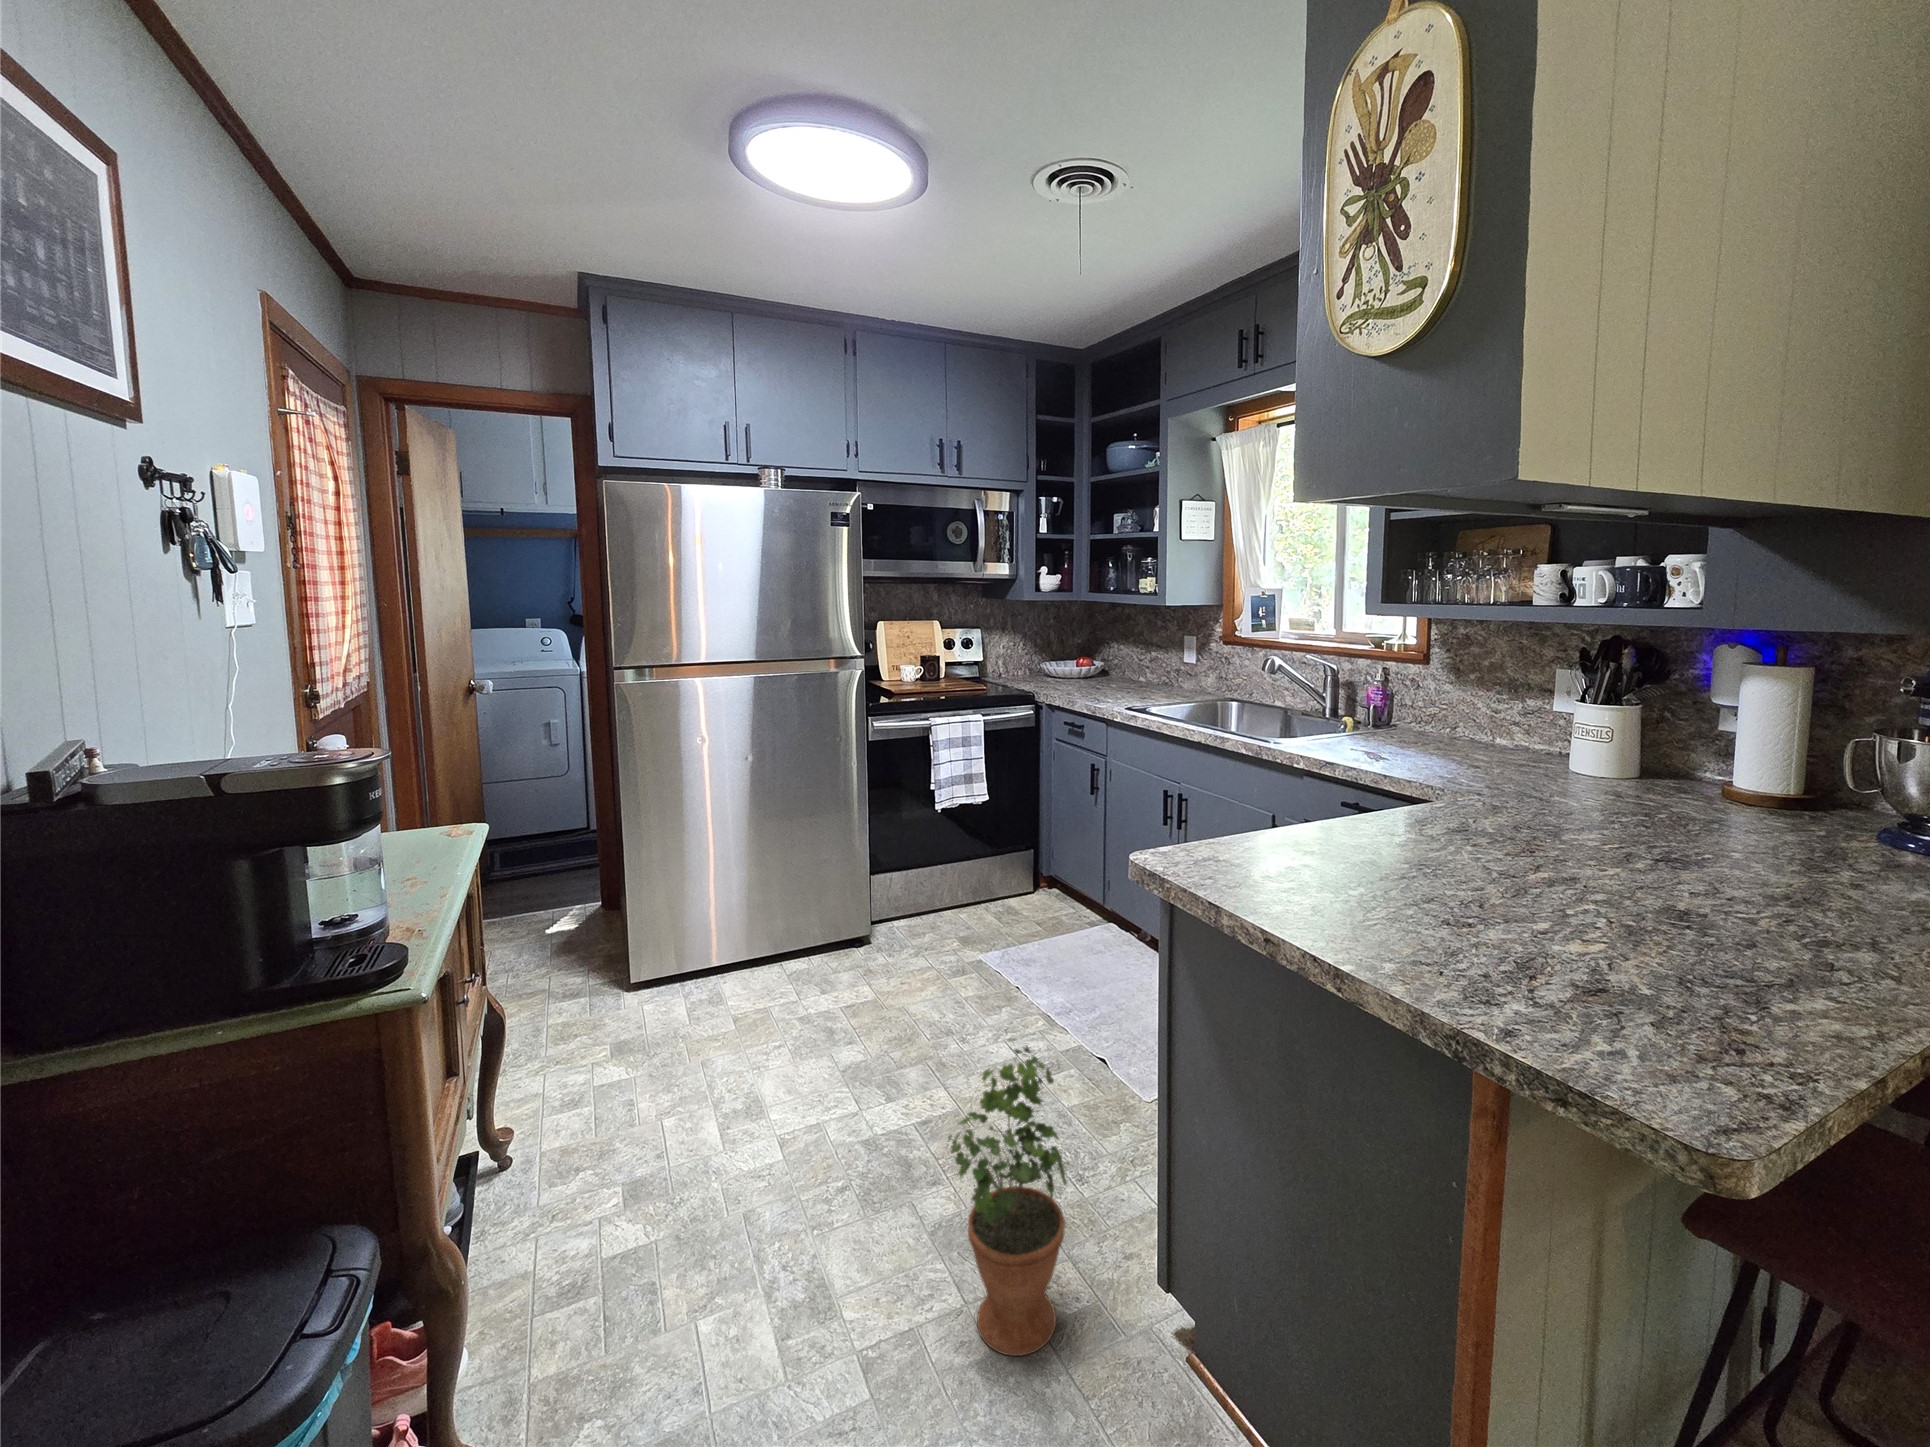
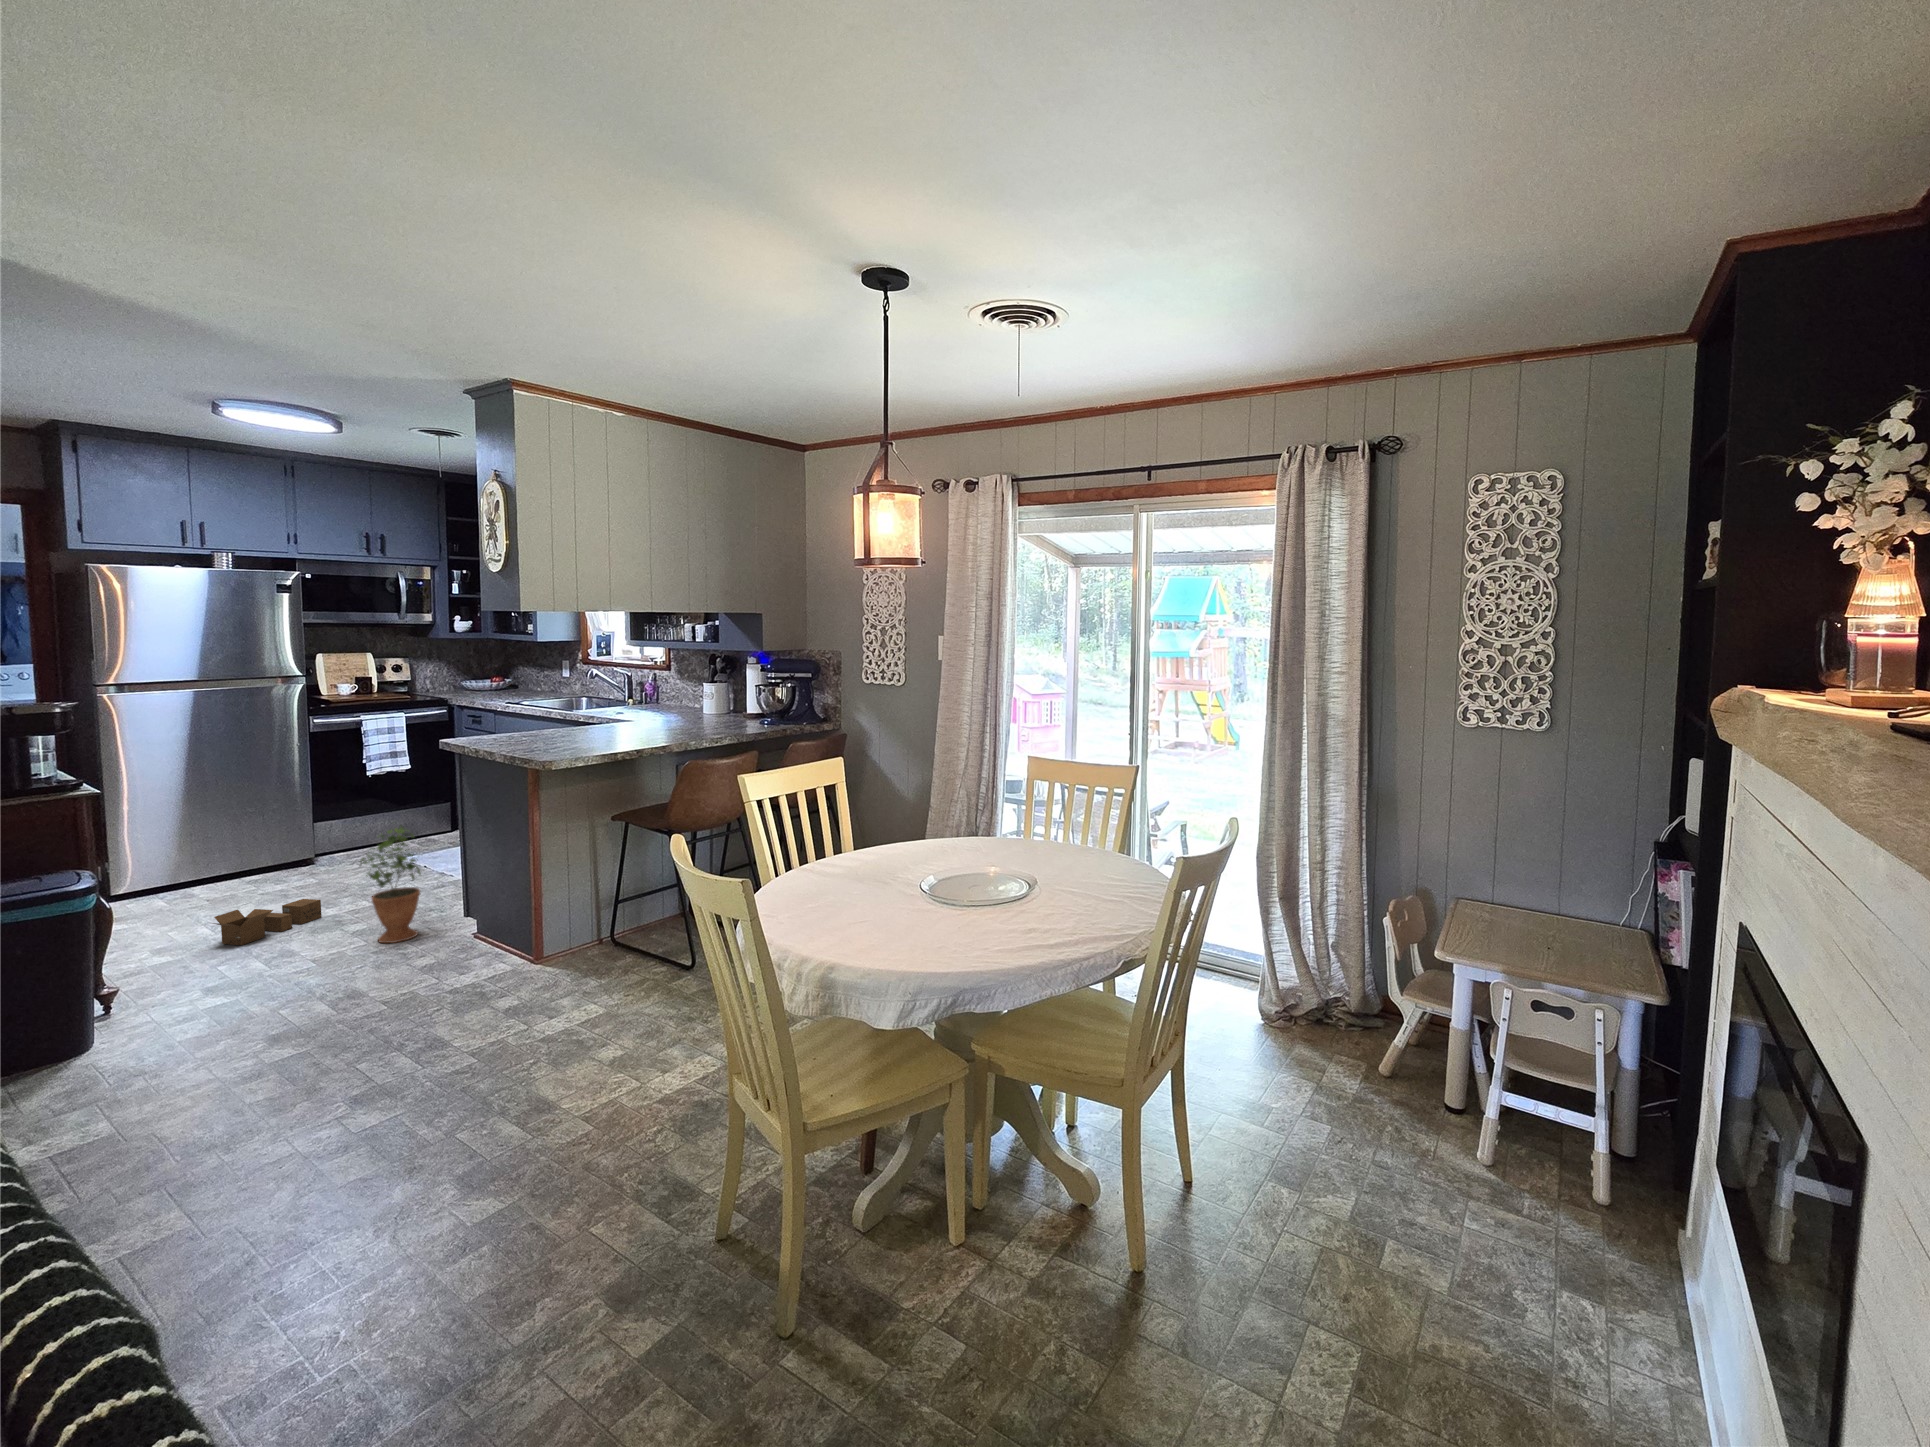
cardboard box: none [698,1093,874,1229] -> present [213,899,322,945]

